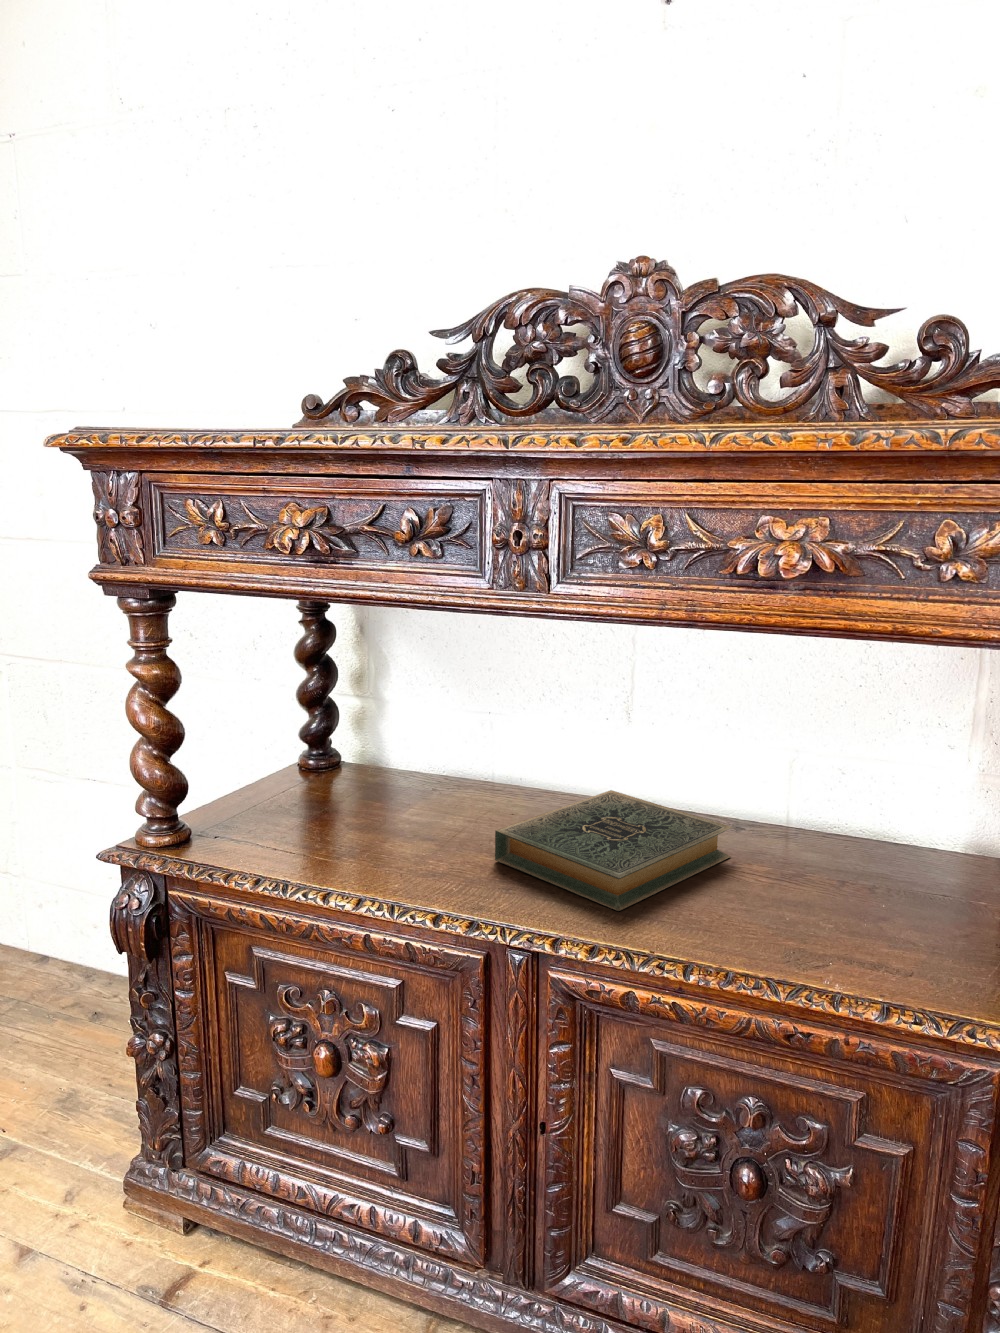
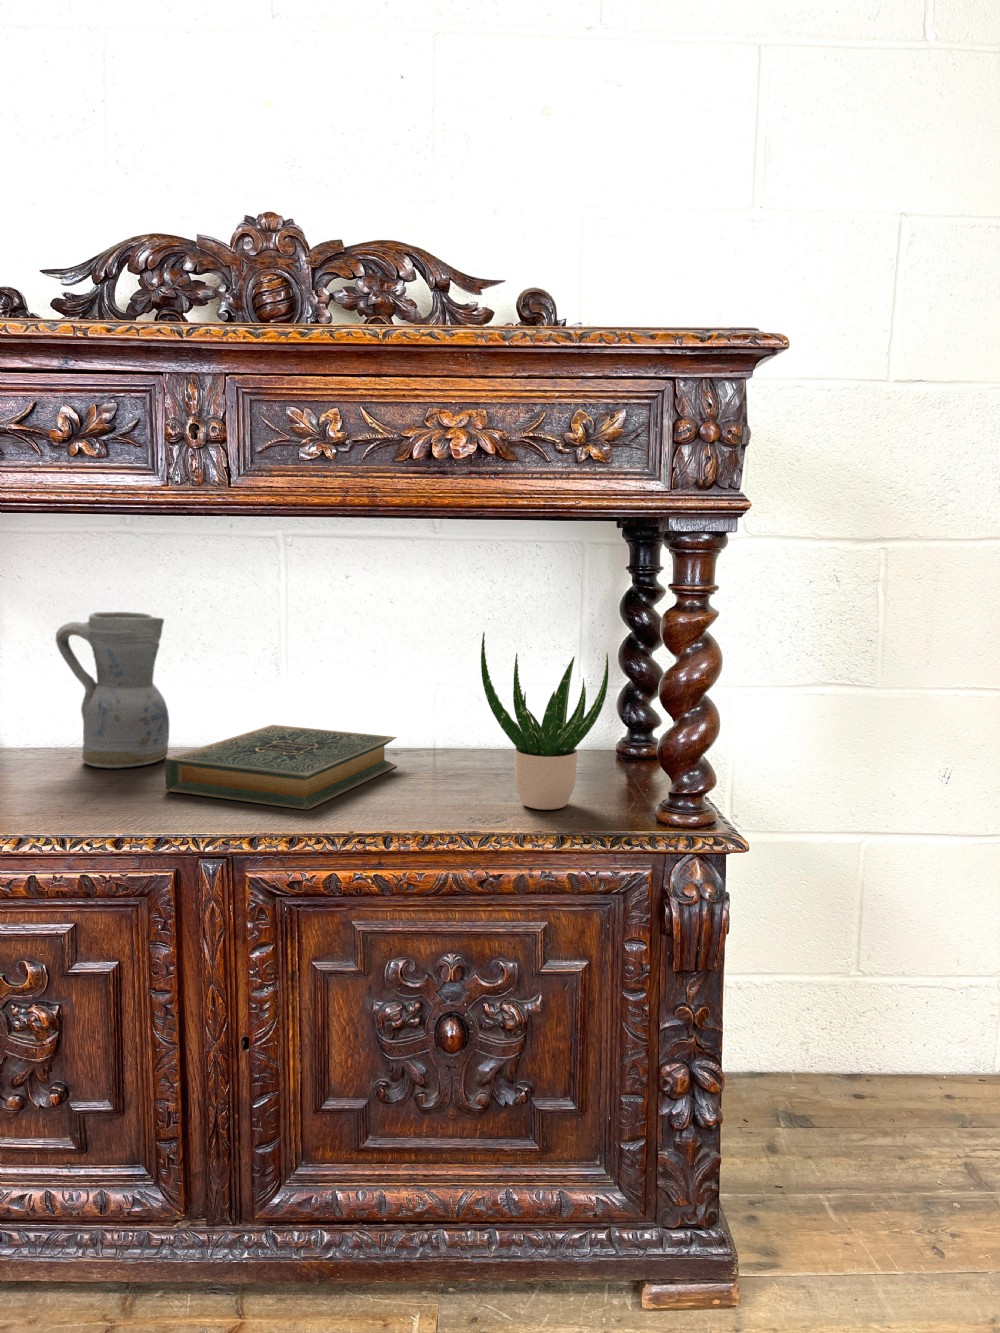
ceramic pitcher: none [417,669,513,821] -> present [56,612,169,768]
potted plant: none [814,750,970,960] -> present [481,632,608,810]

